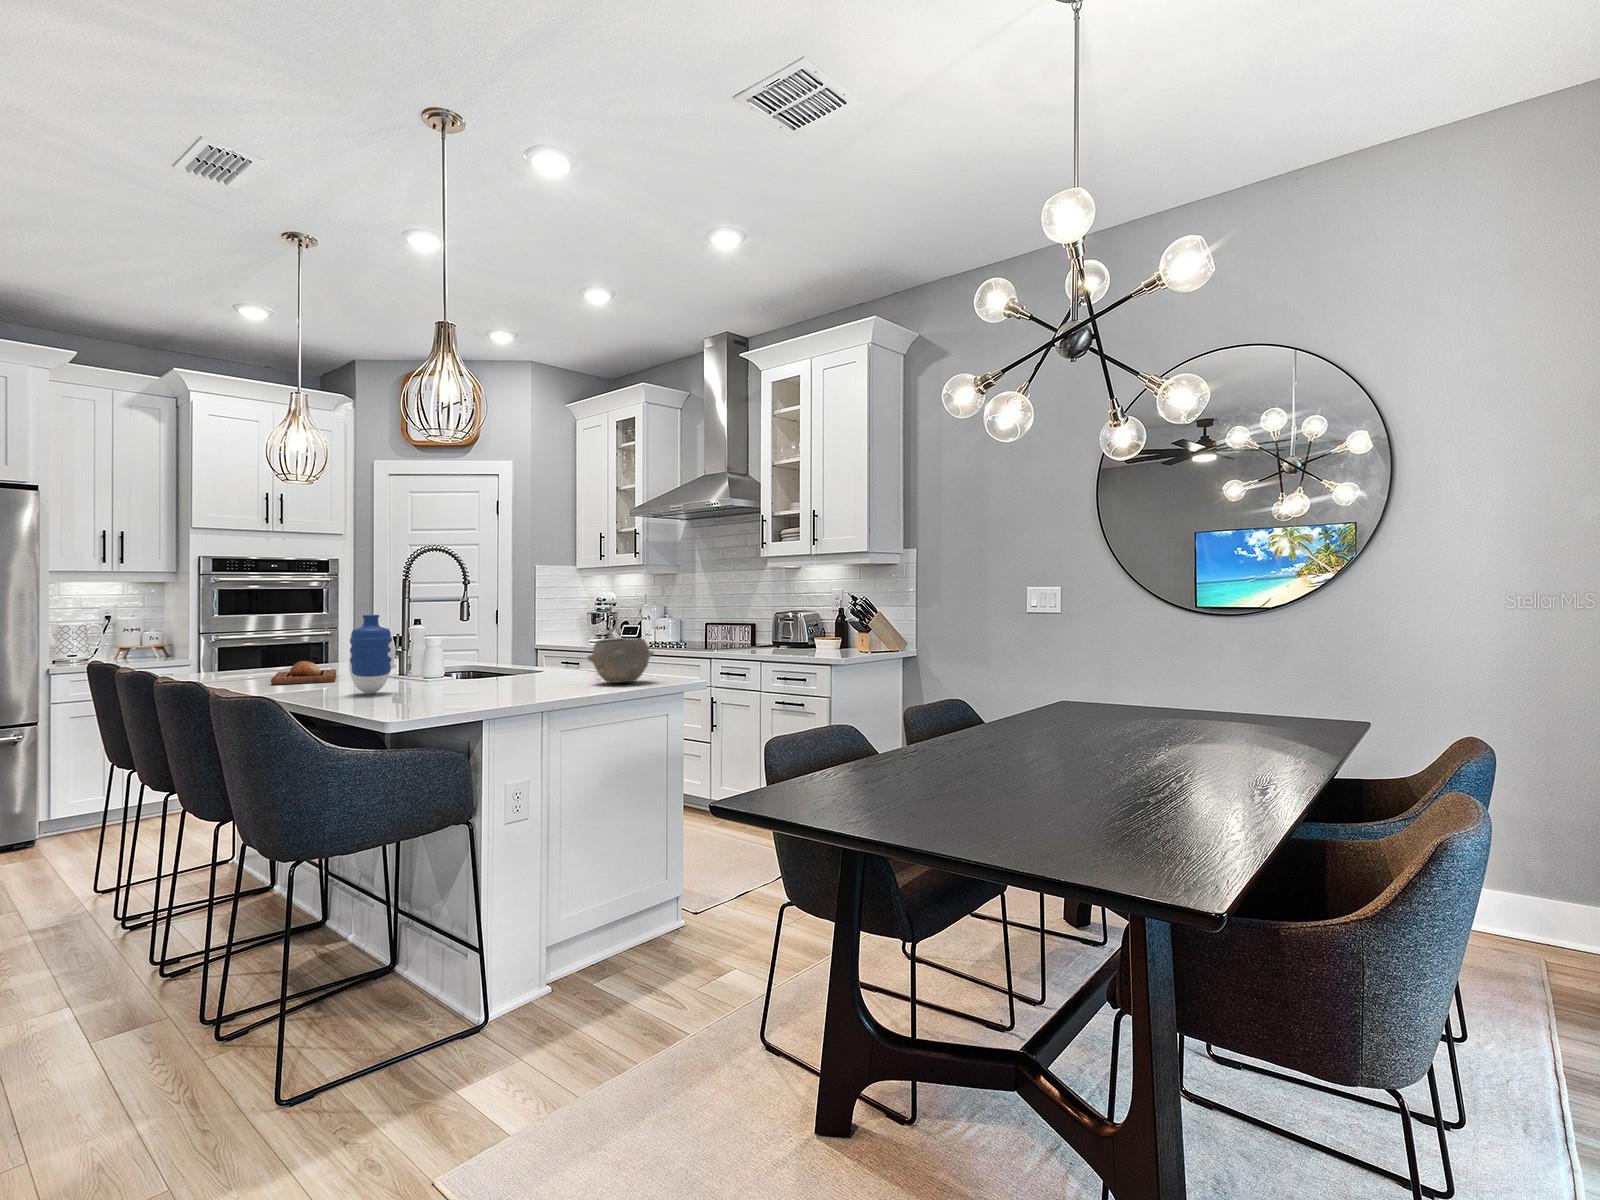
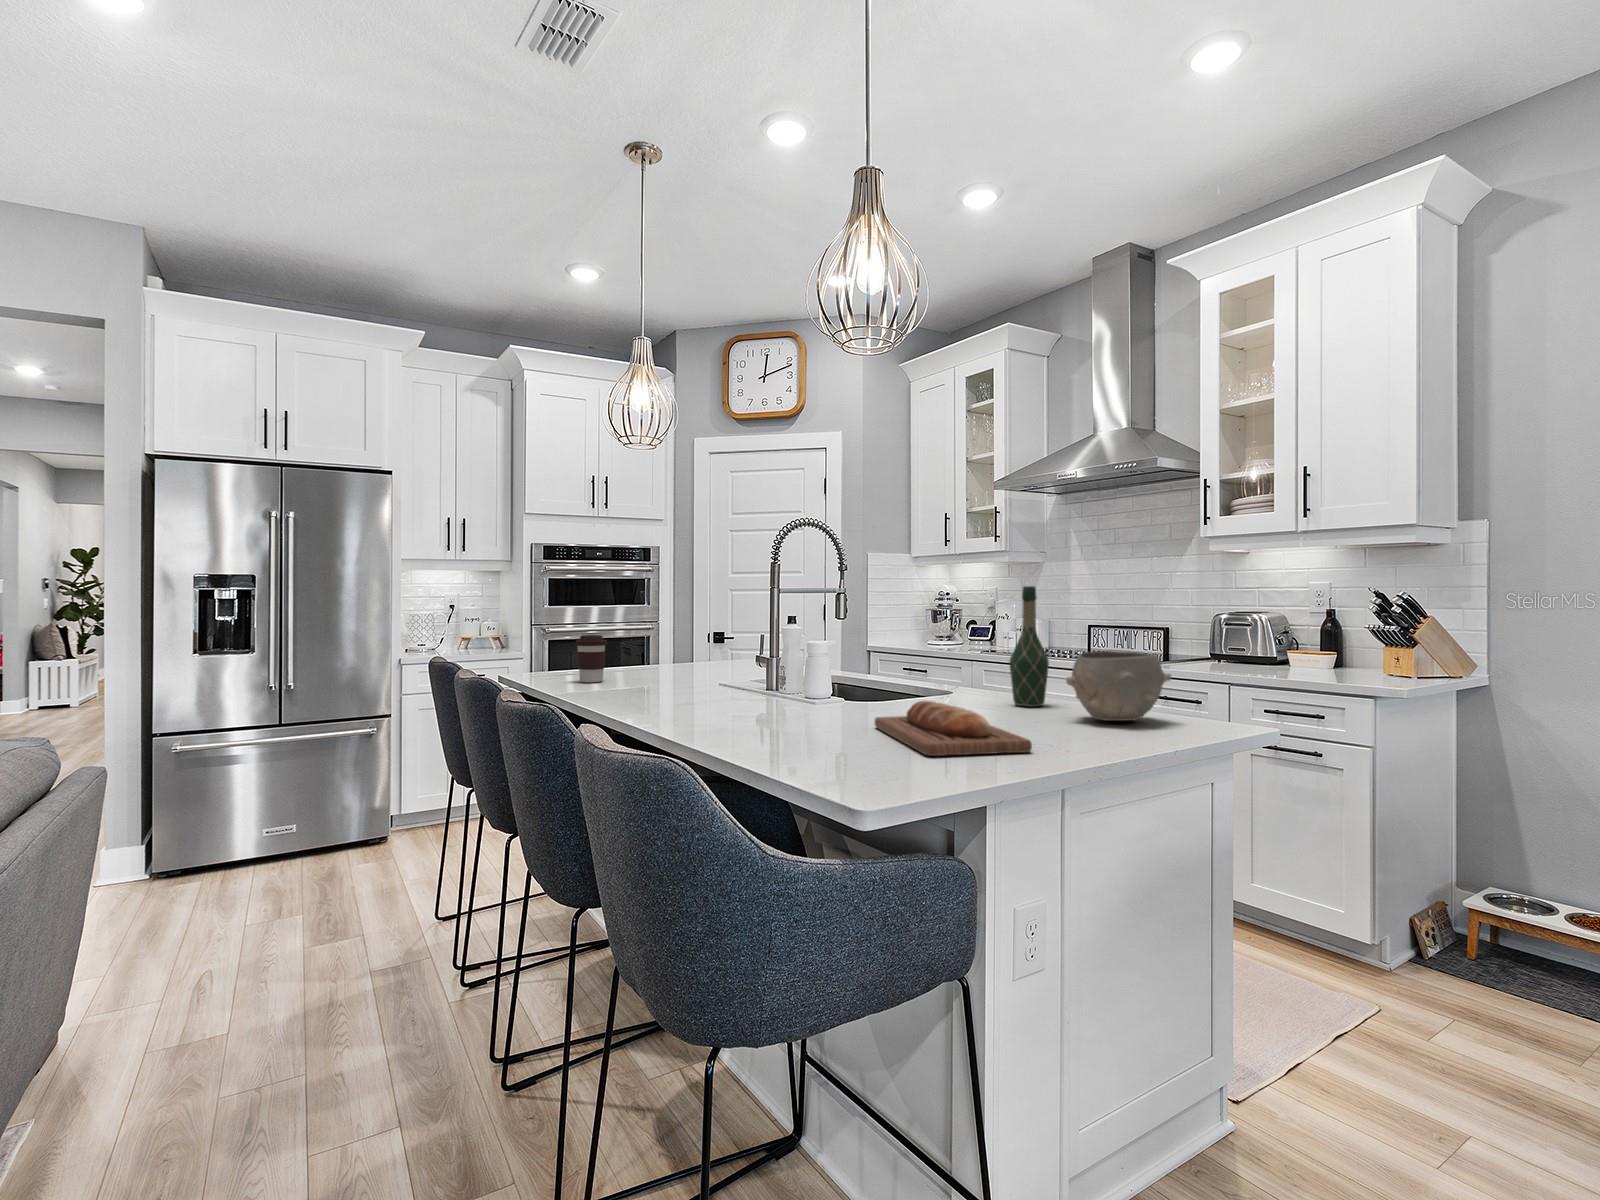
wine bottle: none [567,596,594,678] -> present [1009,586,1049,707]
vase: present [349,615,396,693] -> none [737,610,797,722]
coffee cup: none [231,638,260,677] -> present [576,635,607,683]
bread loaf: present [271,661,336,684] -> present [875,701,1032,756]

